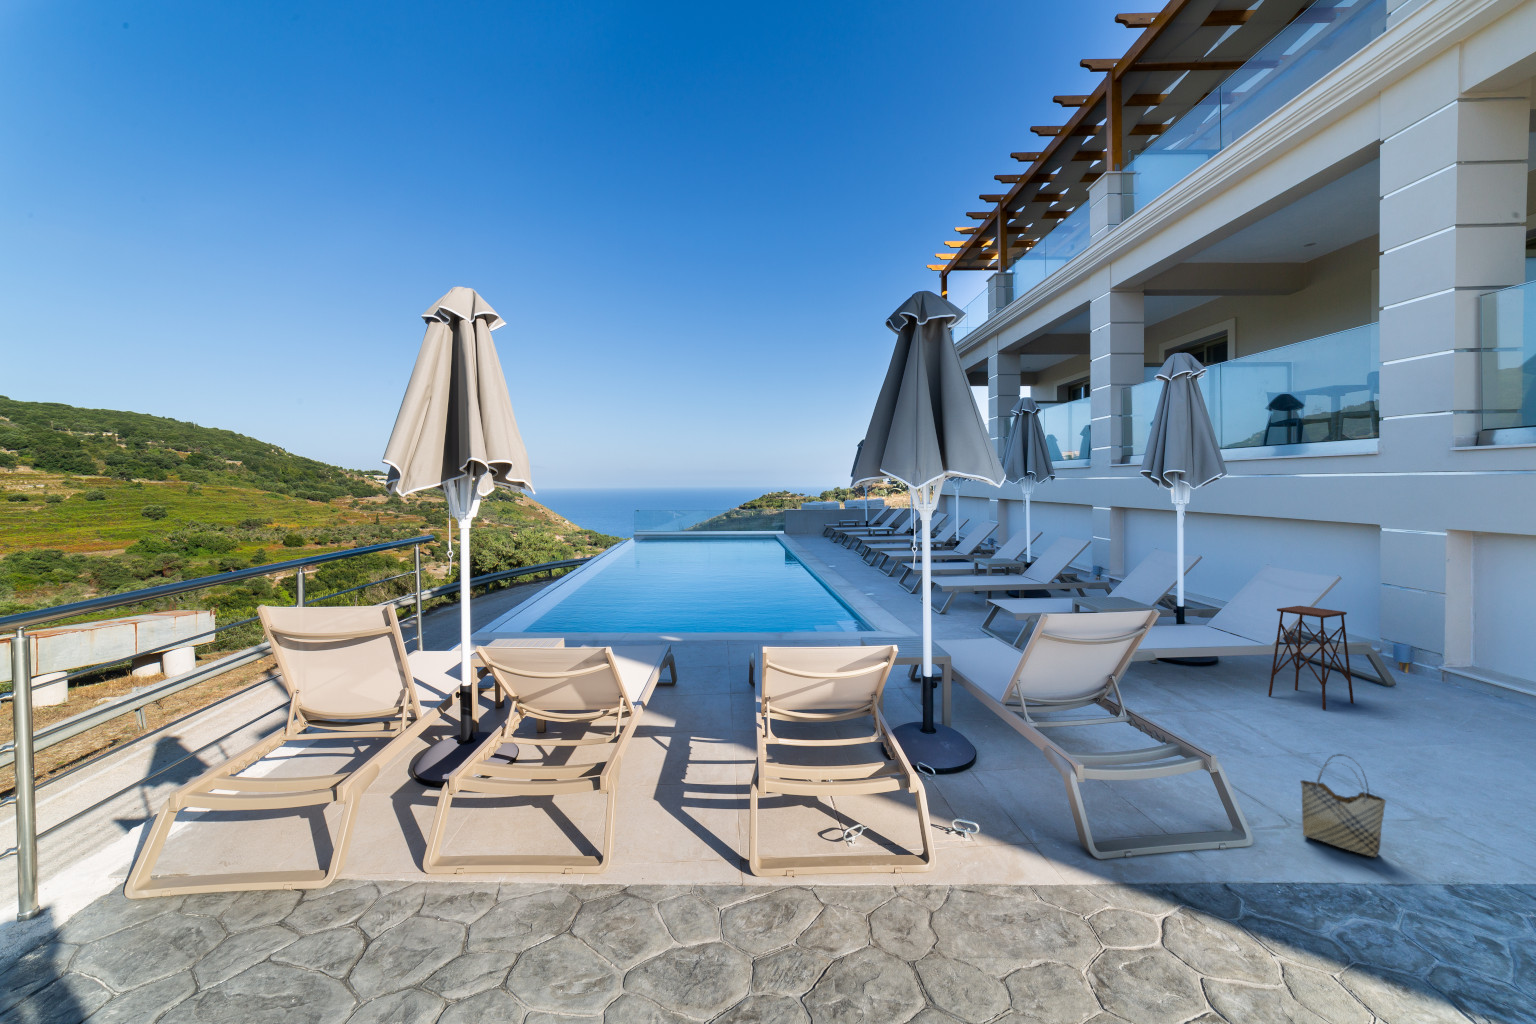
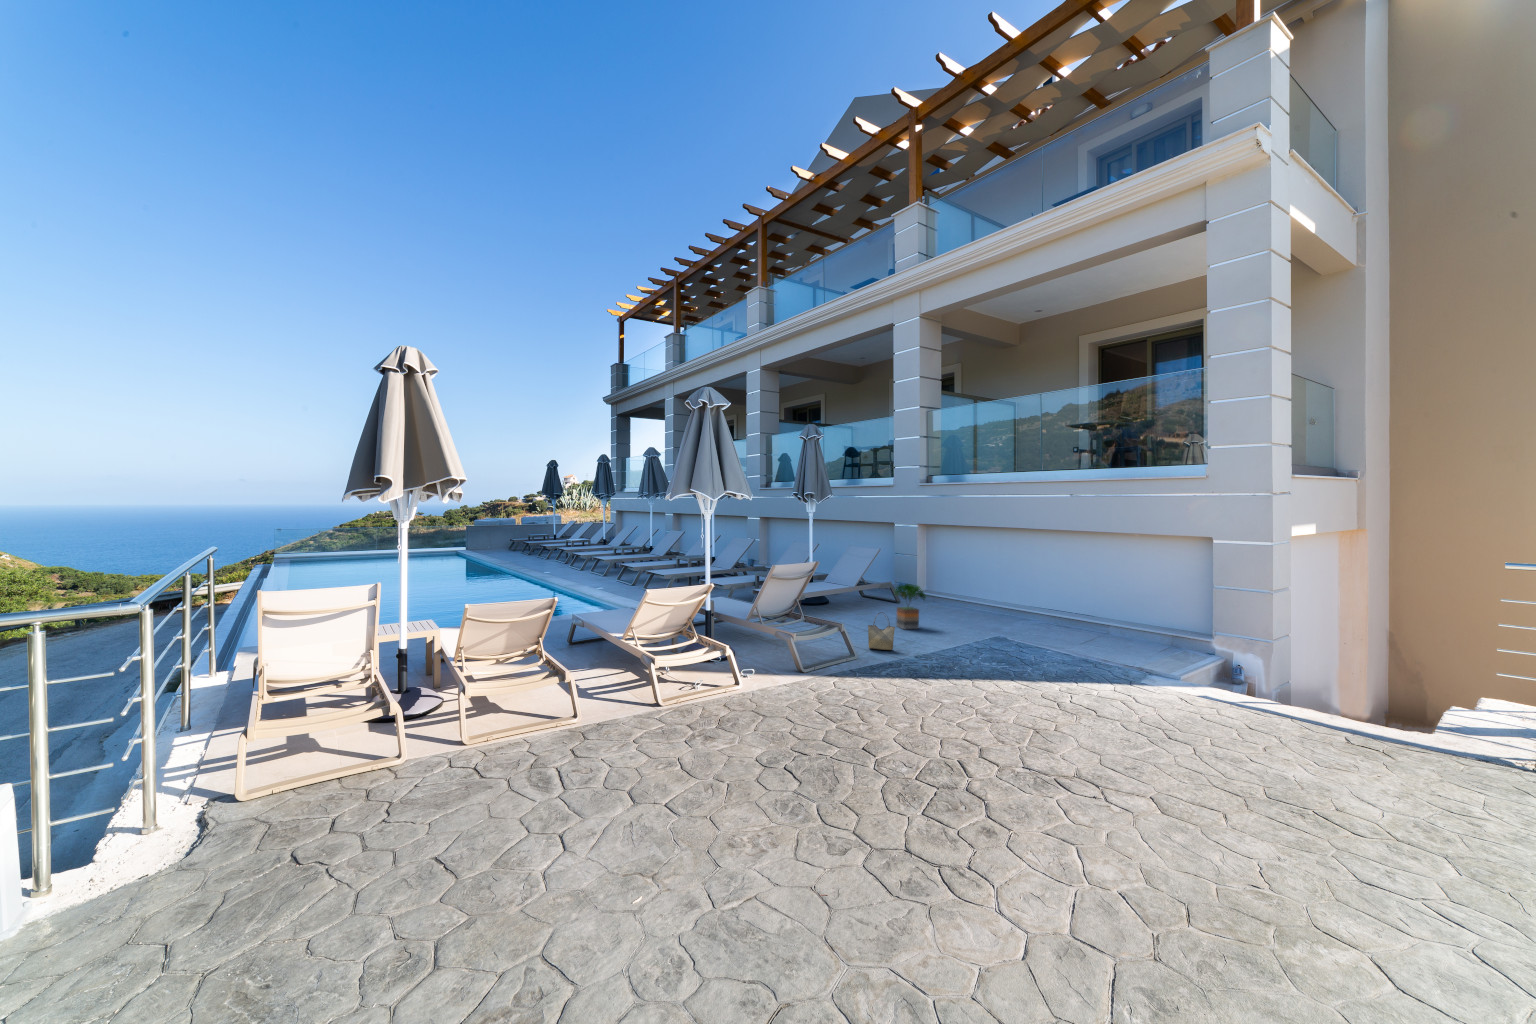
side table: present [1268,606,1354,710] -> none [850,563,884,613]
potted tree: none [1378,669,1487,780] -> present [895,584,926,629]

